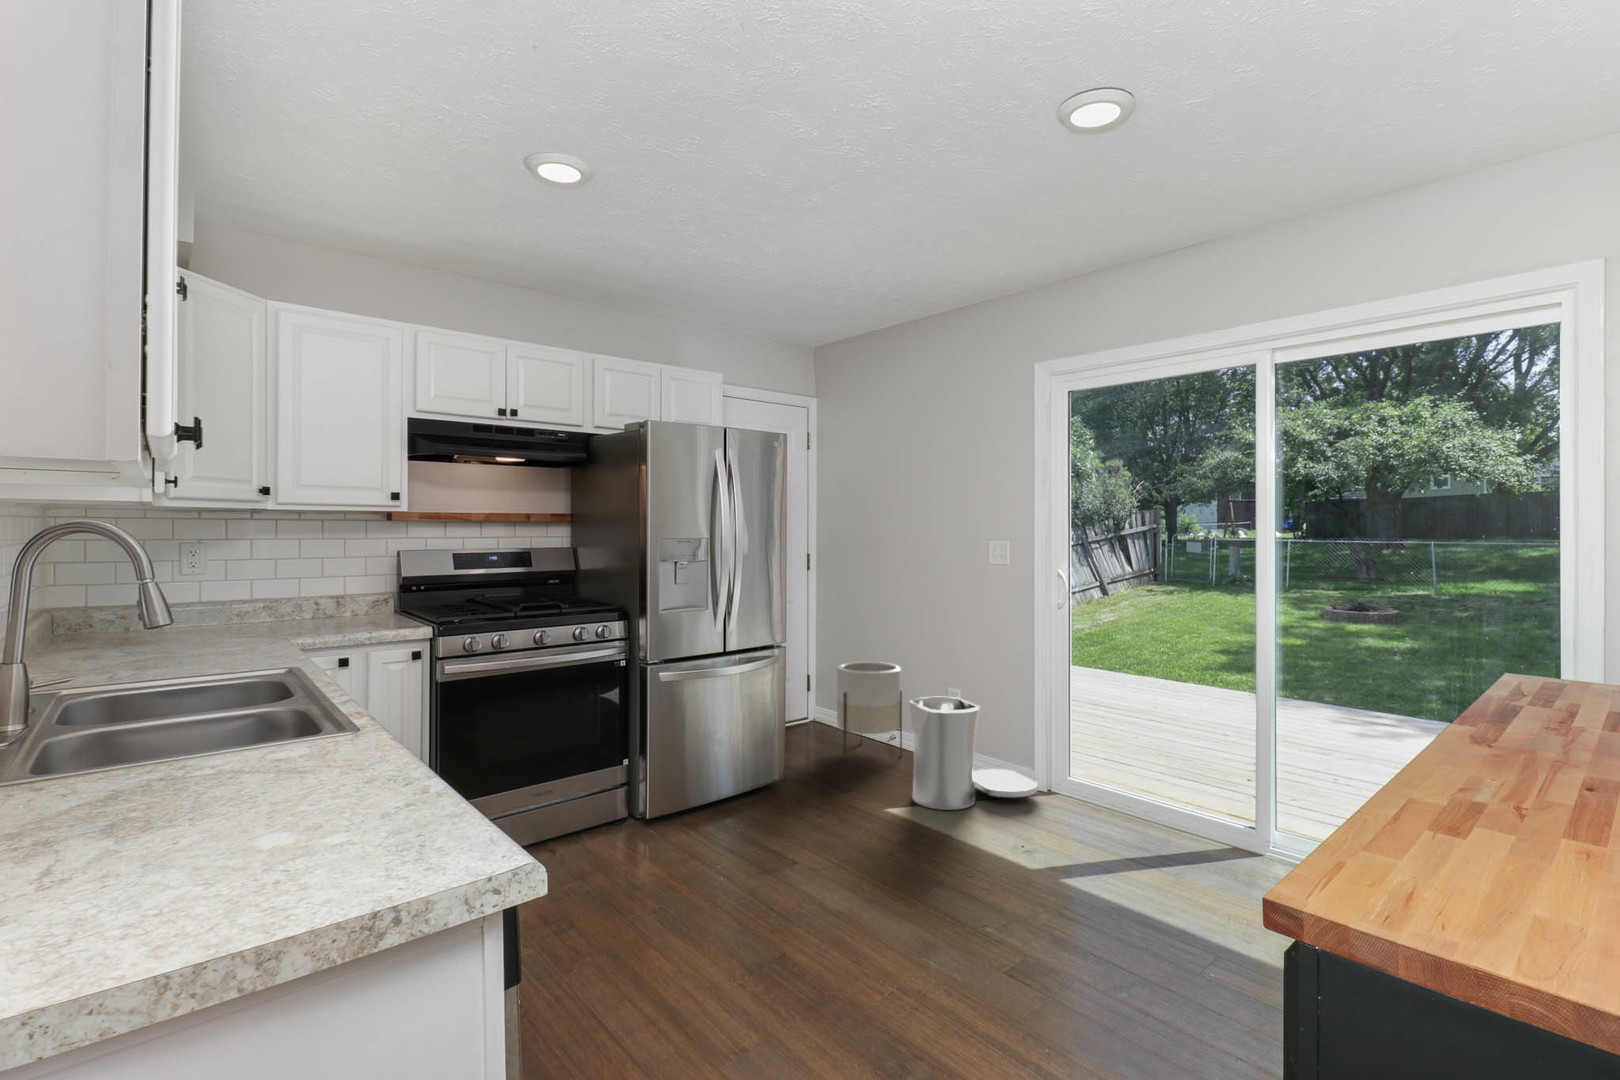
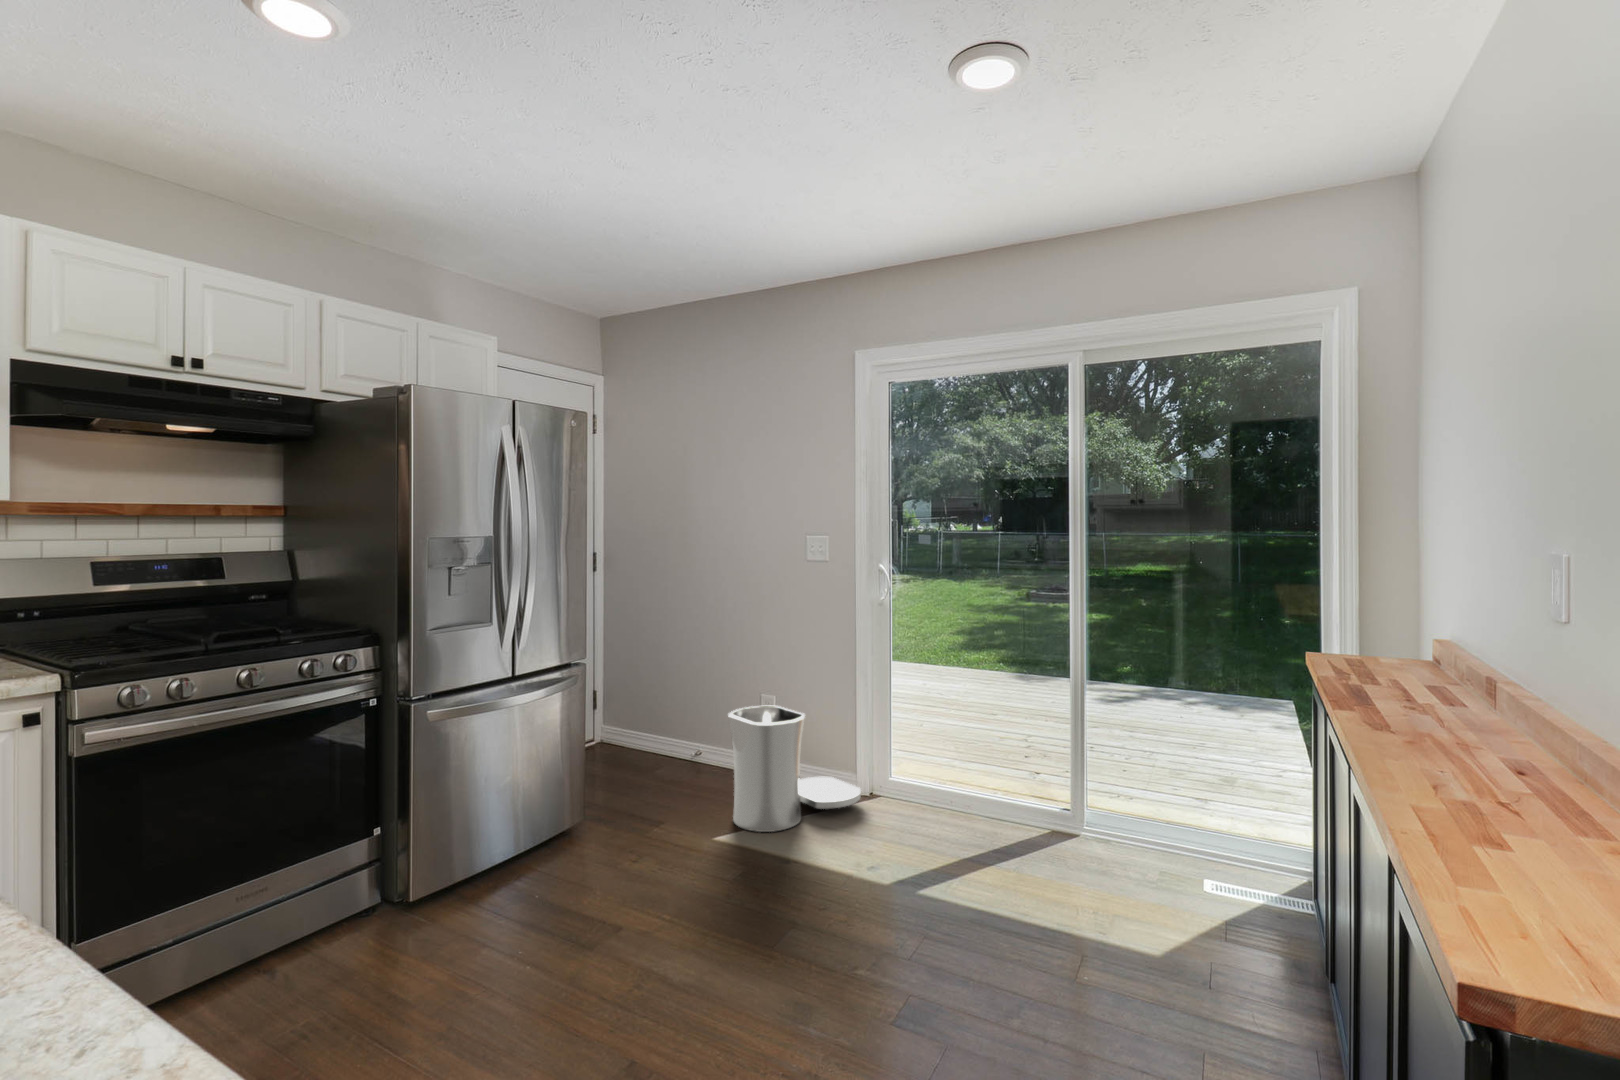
planter: present [837,662,902,758] -> none [632,671,706,784]

